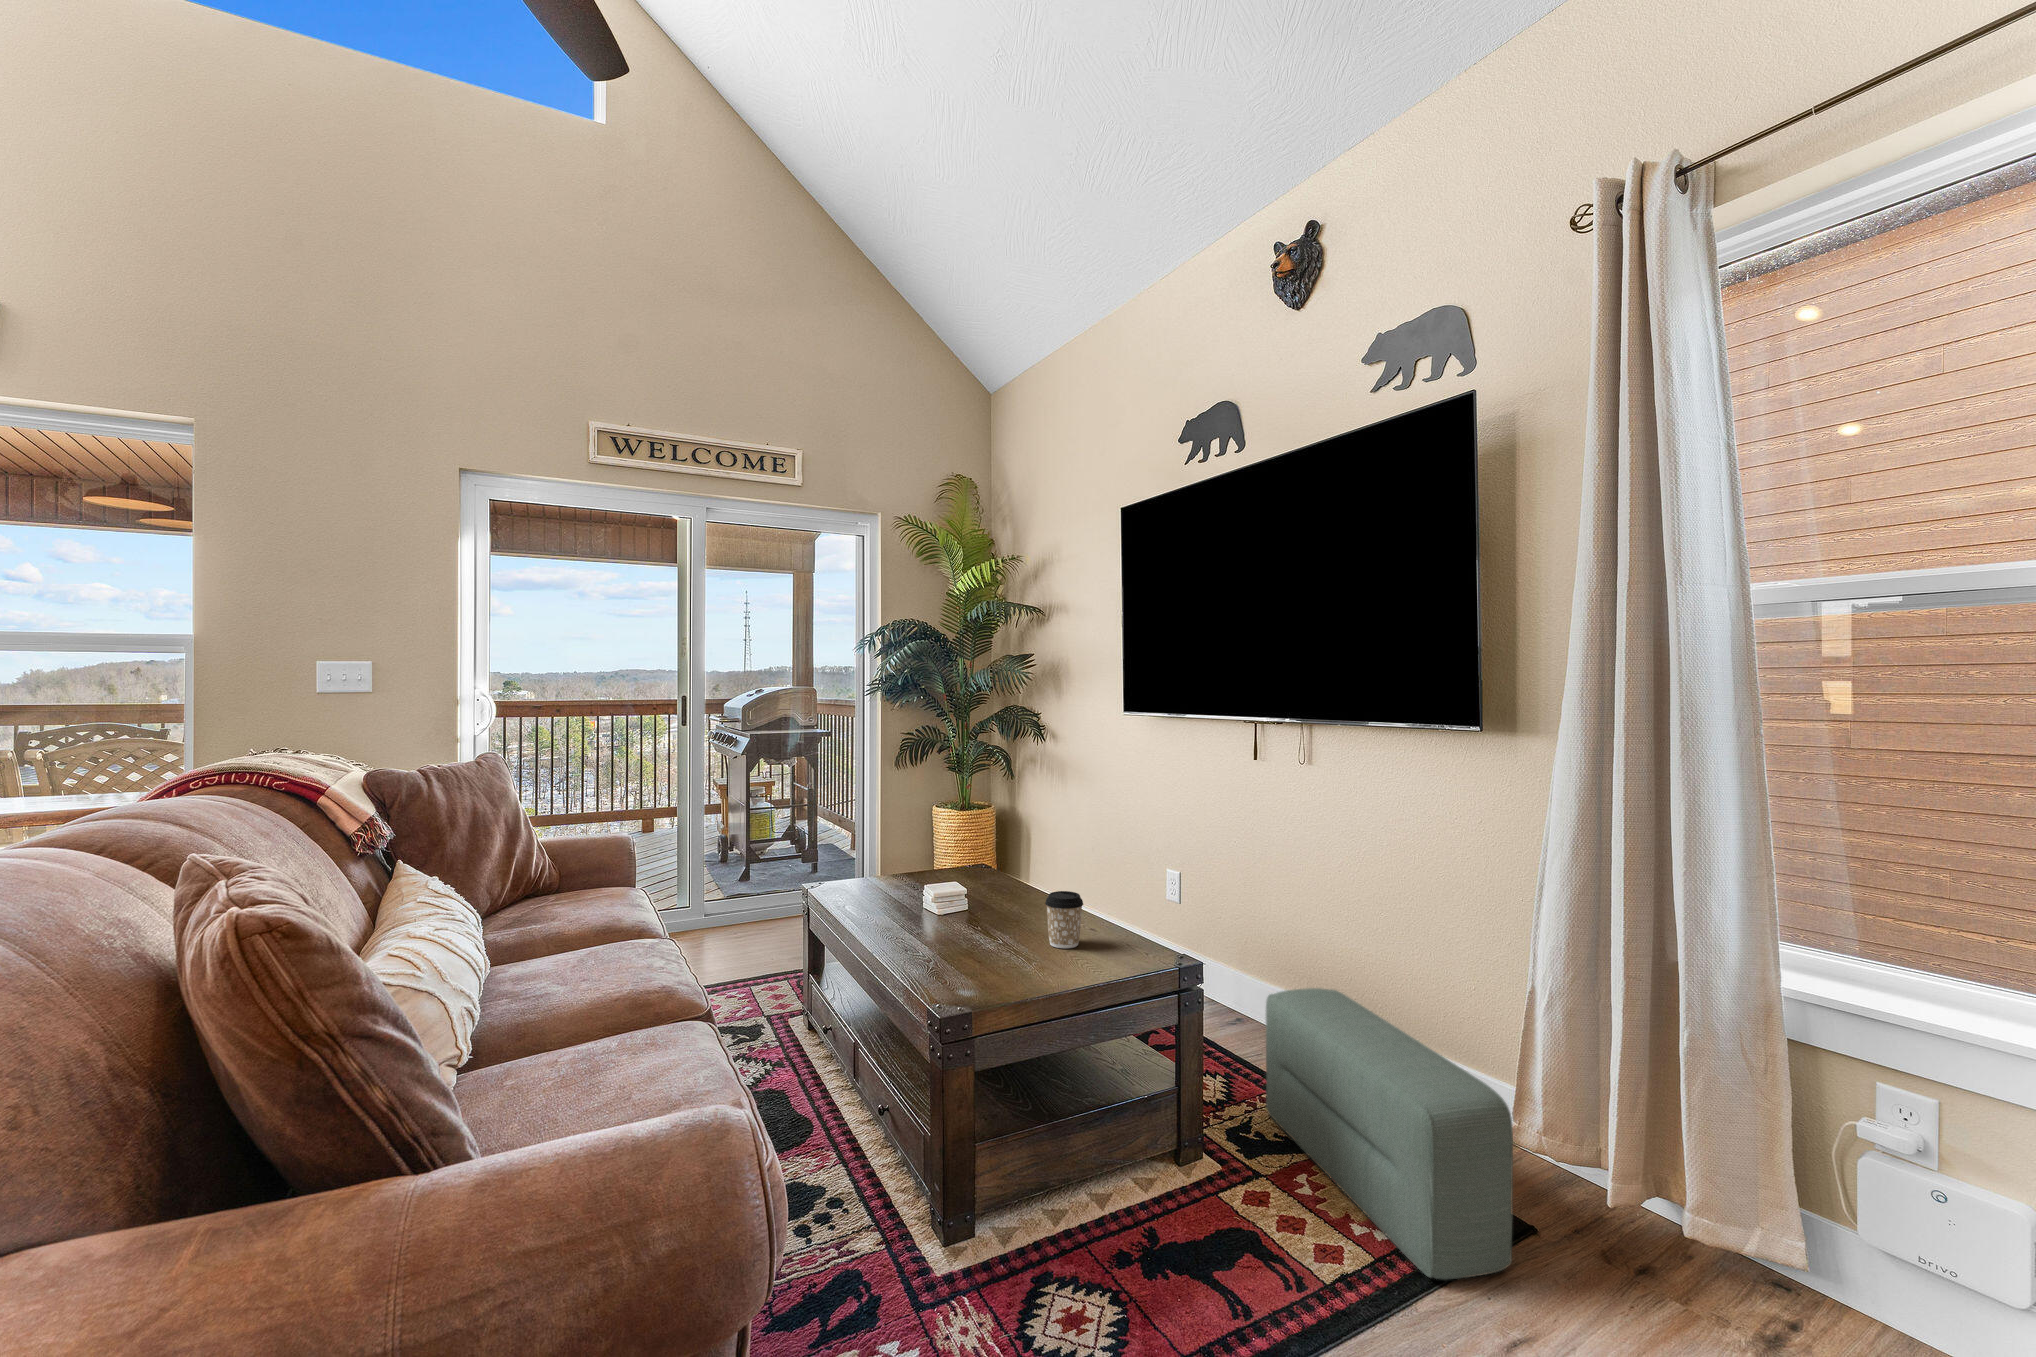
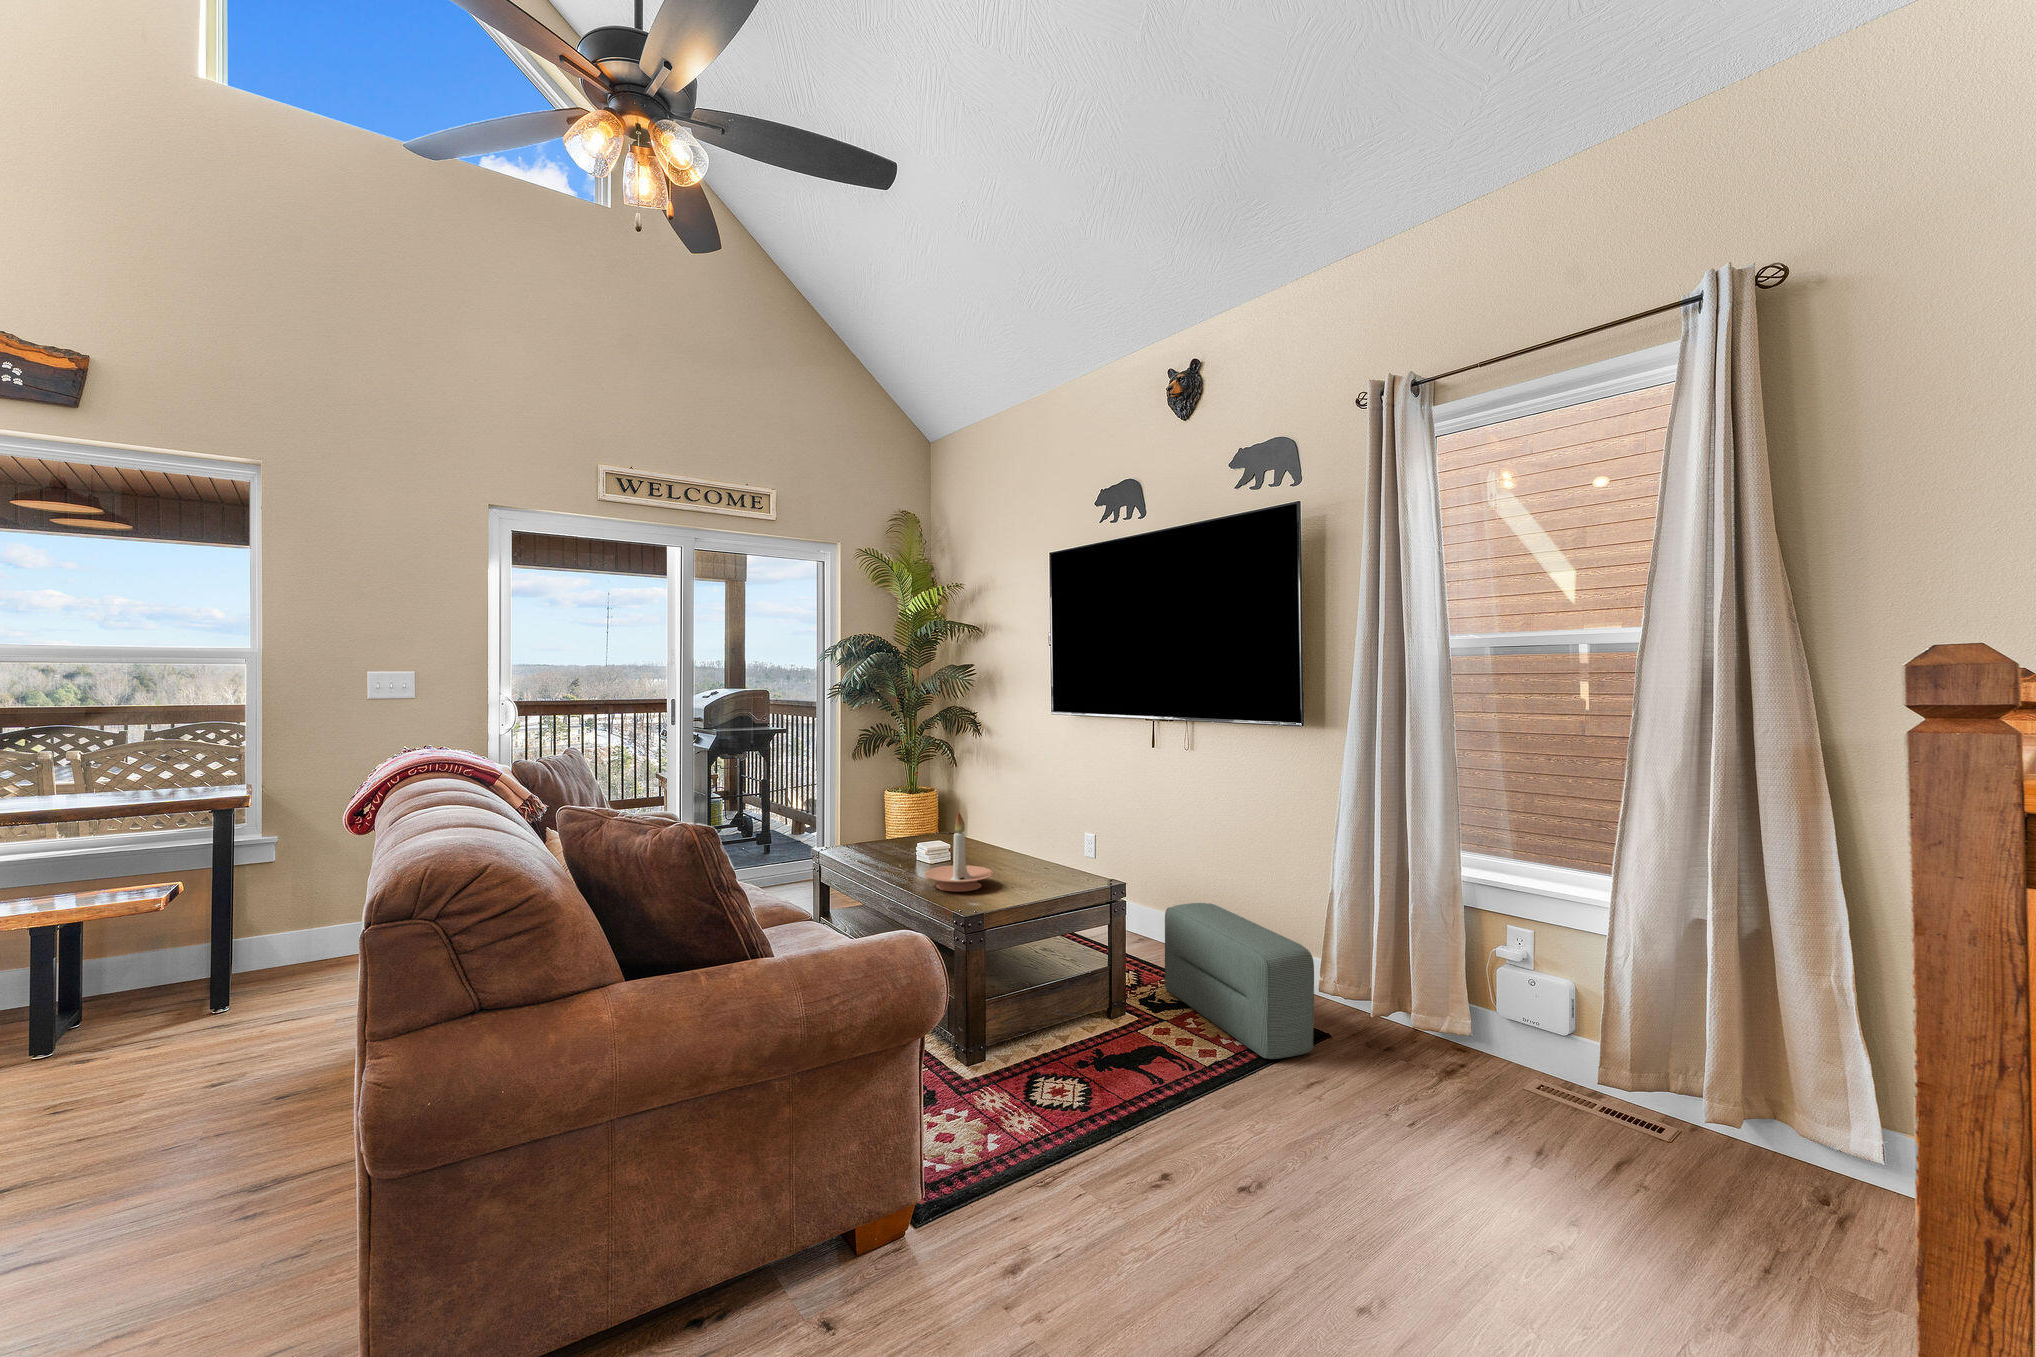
candle holder: none [905,849,1004,967] -> present [925,812,993,892]
coffee cup: present [1045,891,1083,948] -> none [1018,841,1044,879]

